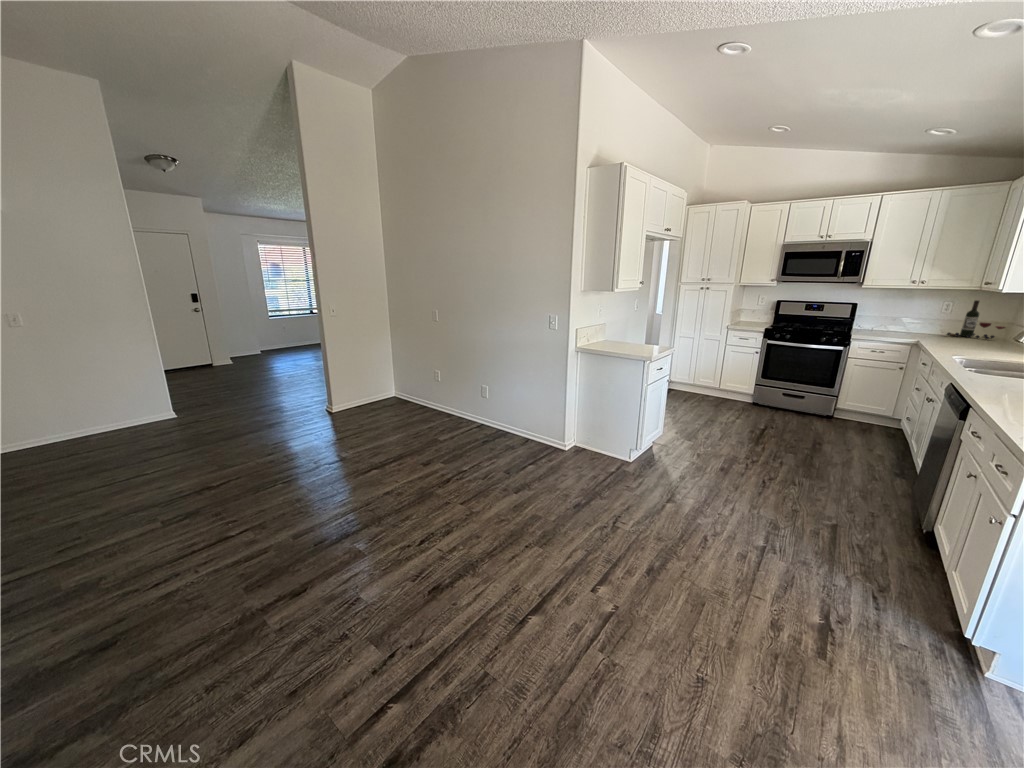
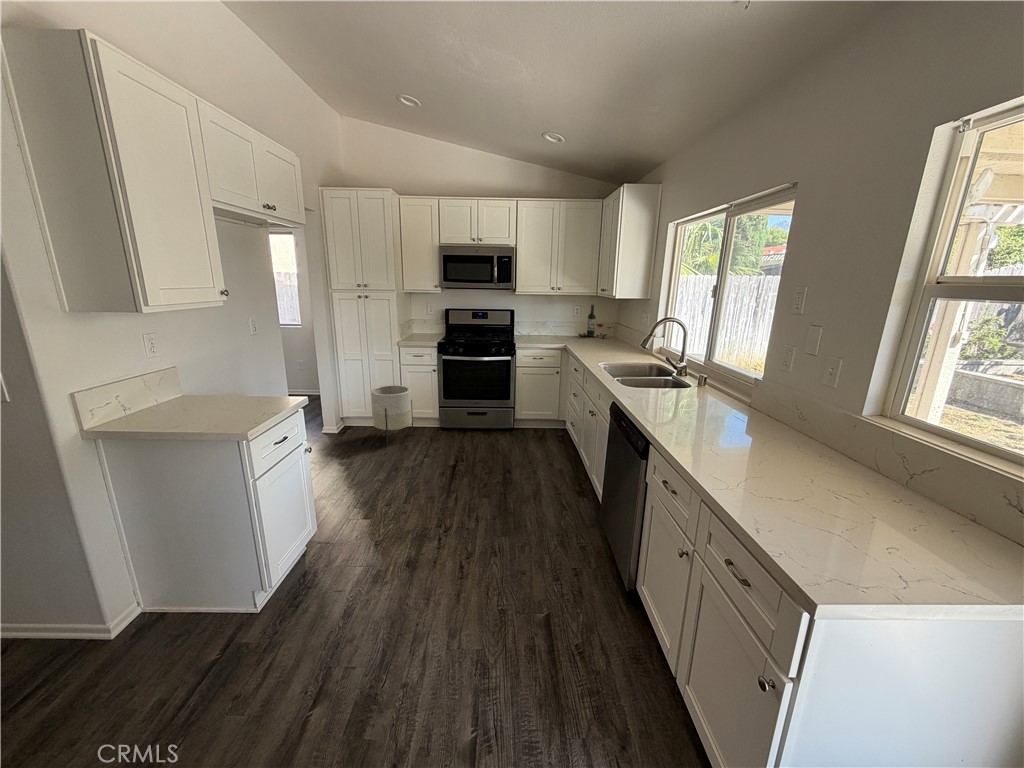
planter: none [694,361,732,407] -> present [371,385,413,446]

